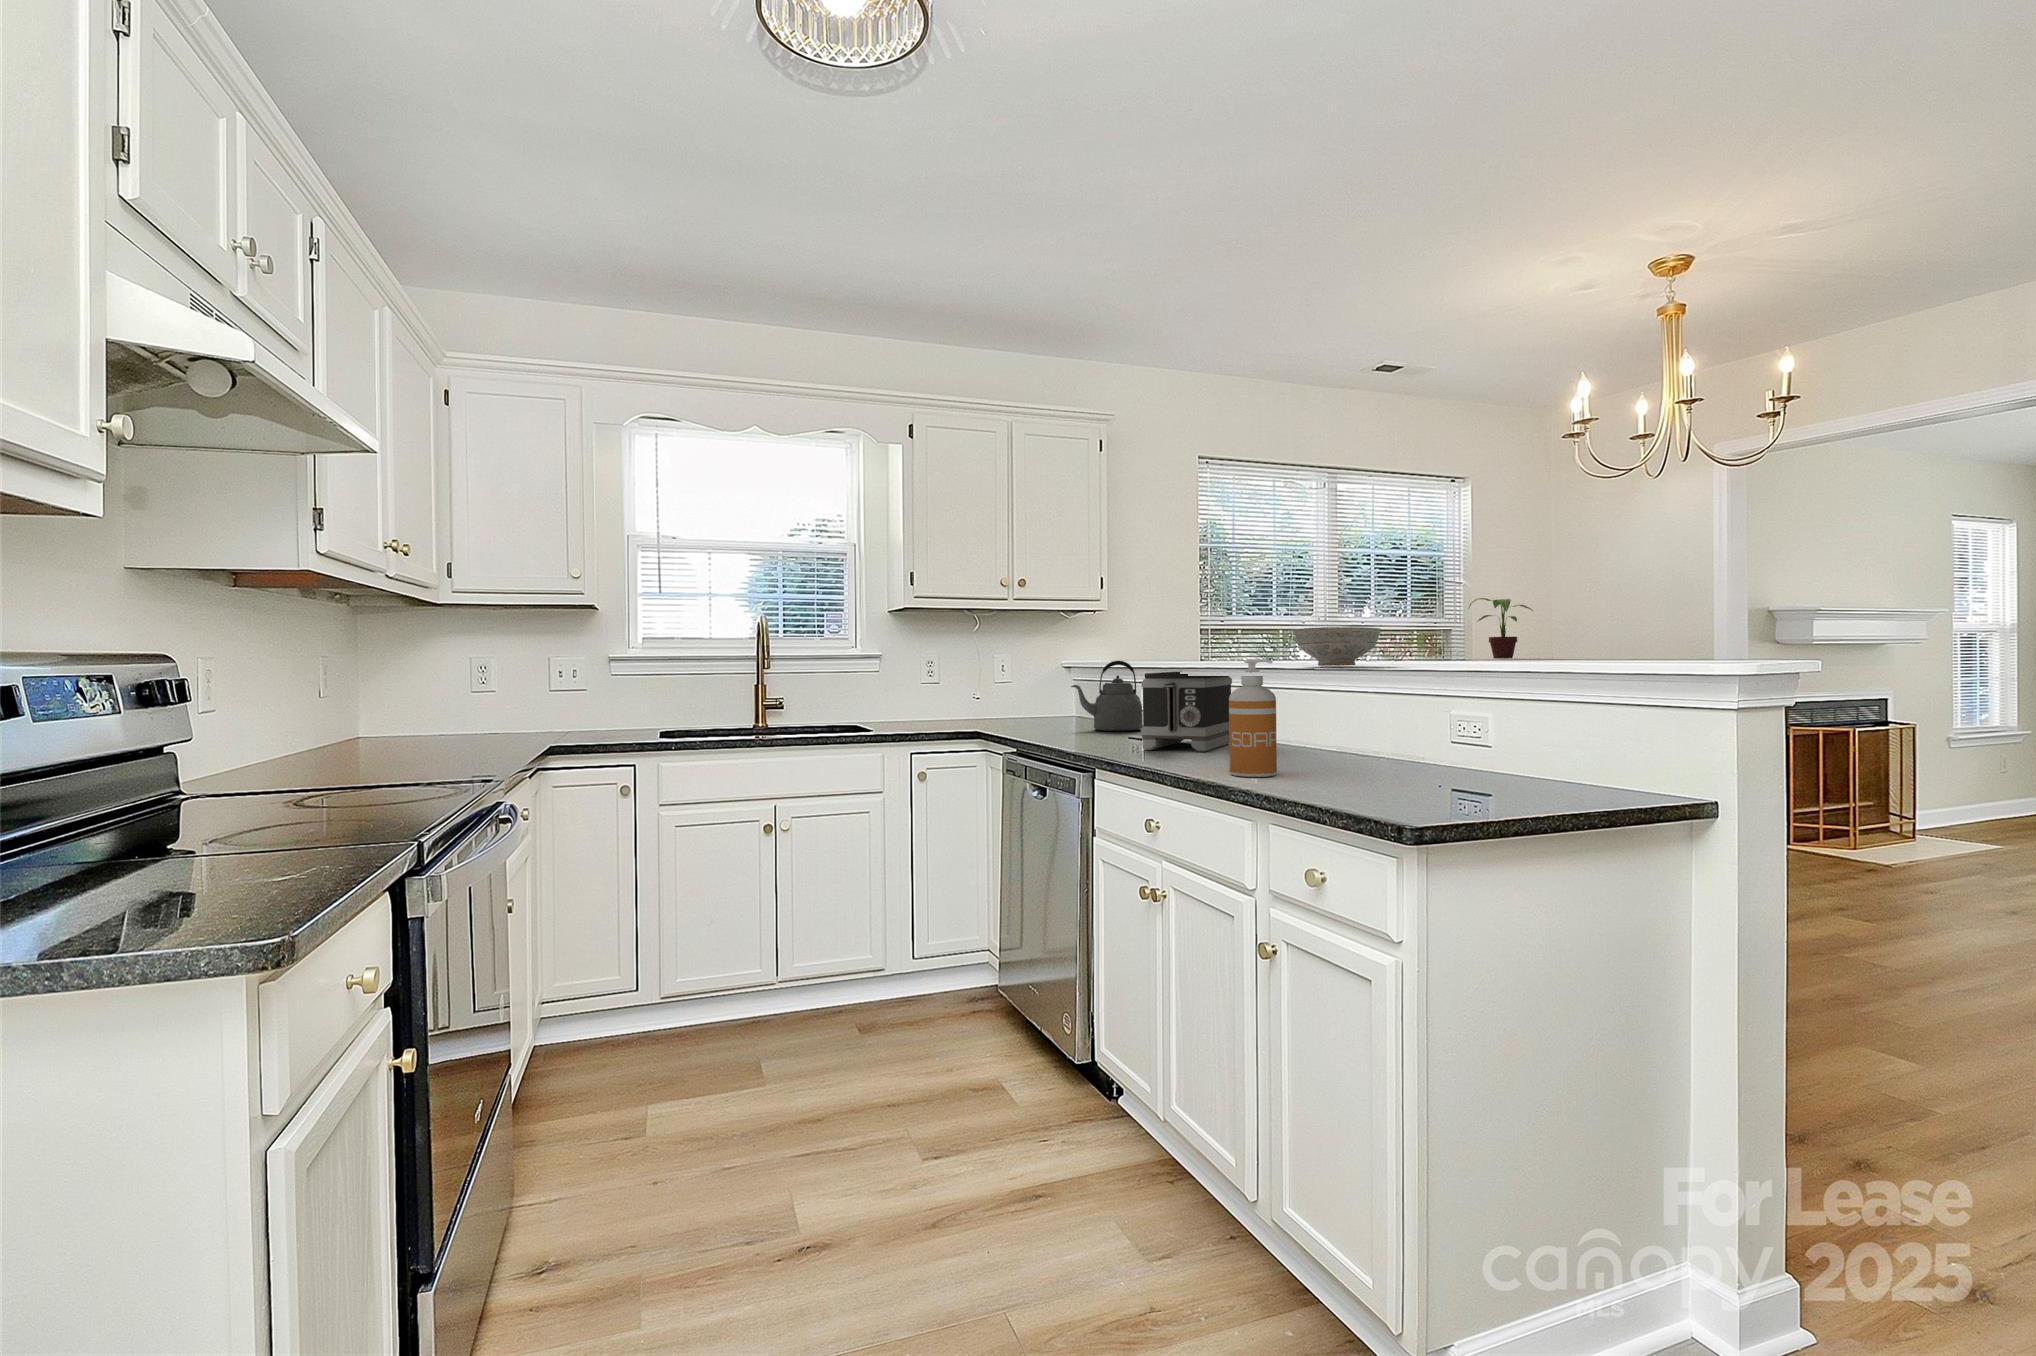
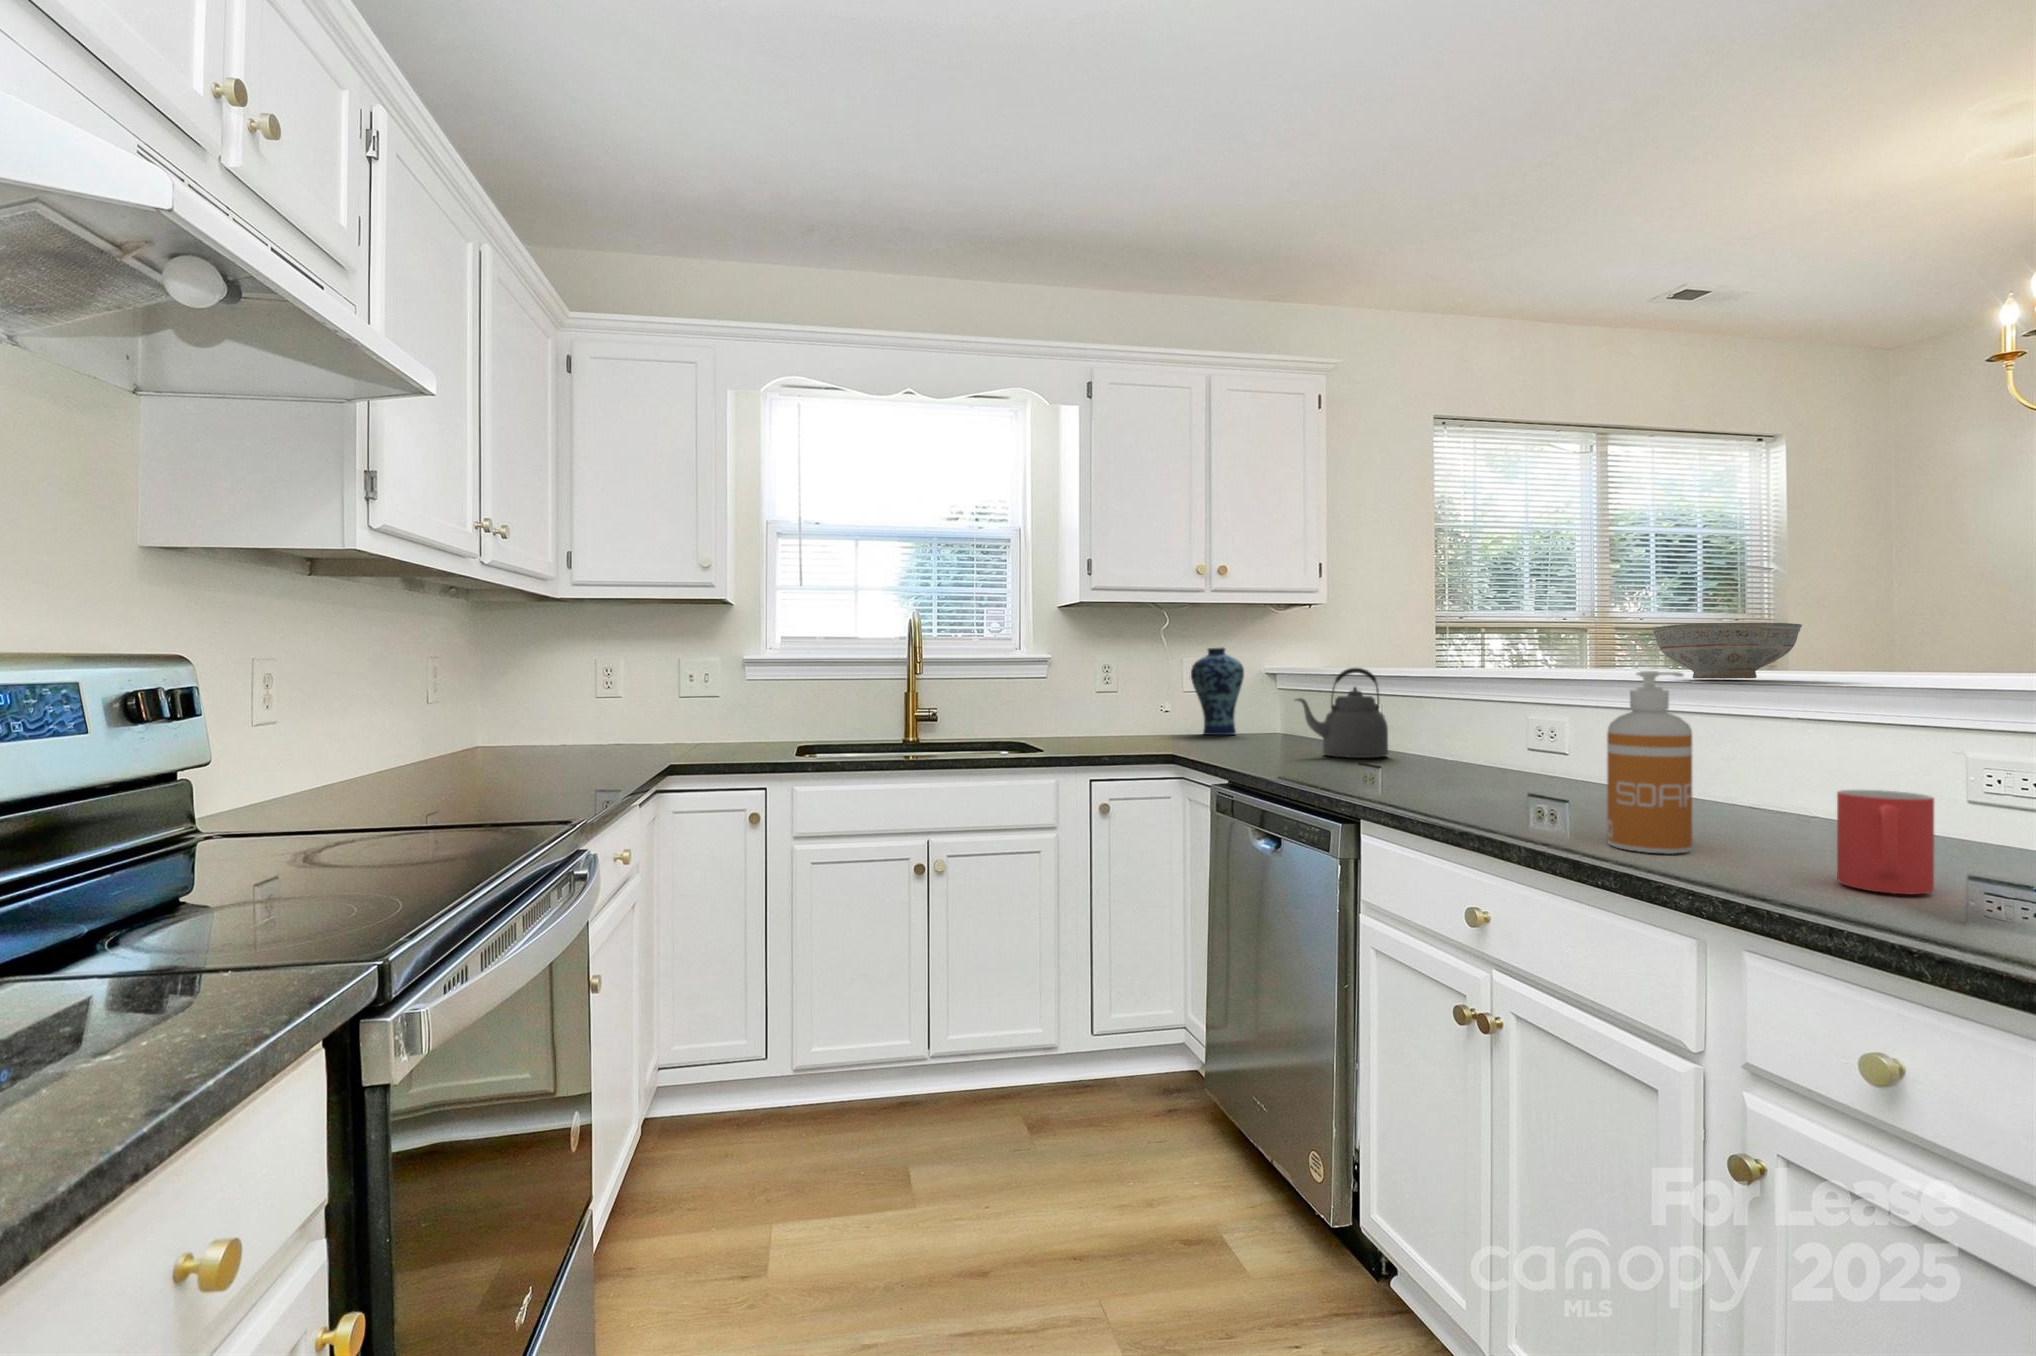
potted plant: present [1469,598,1533,658] -> none [1839,586,1945,668]
vase: none [1000,645,1044,718] -> present [1191,647,1244,735]
toaster: present [1141,672,1232,752] -> none [1419,684,1542,798]
mug: none [1335,731,1382,790] -> present [1837,790,1934,894]

